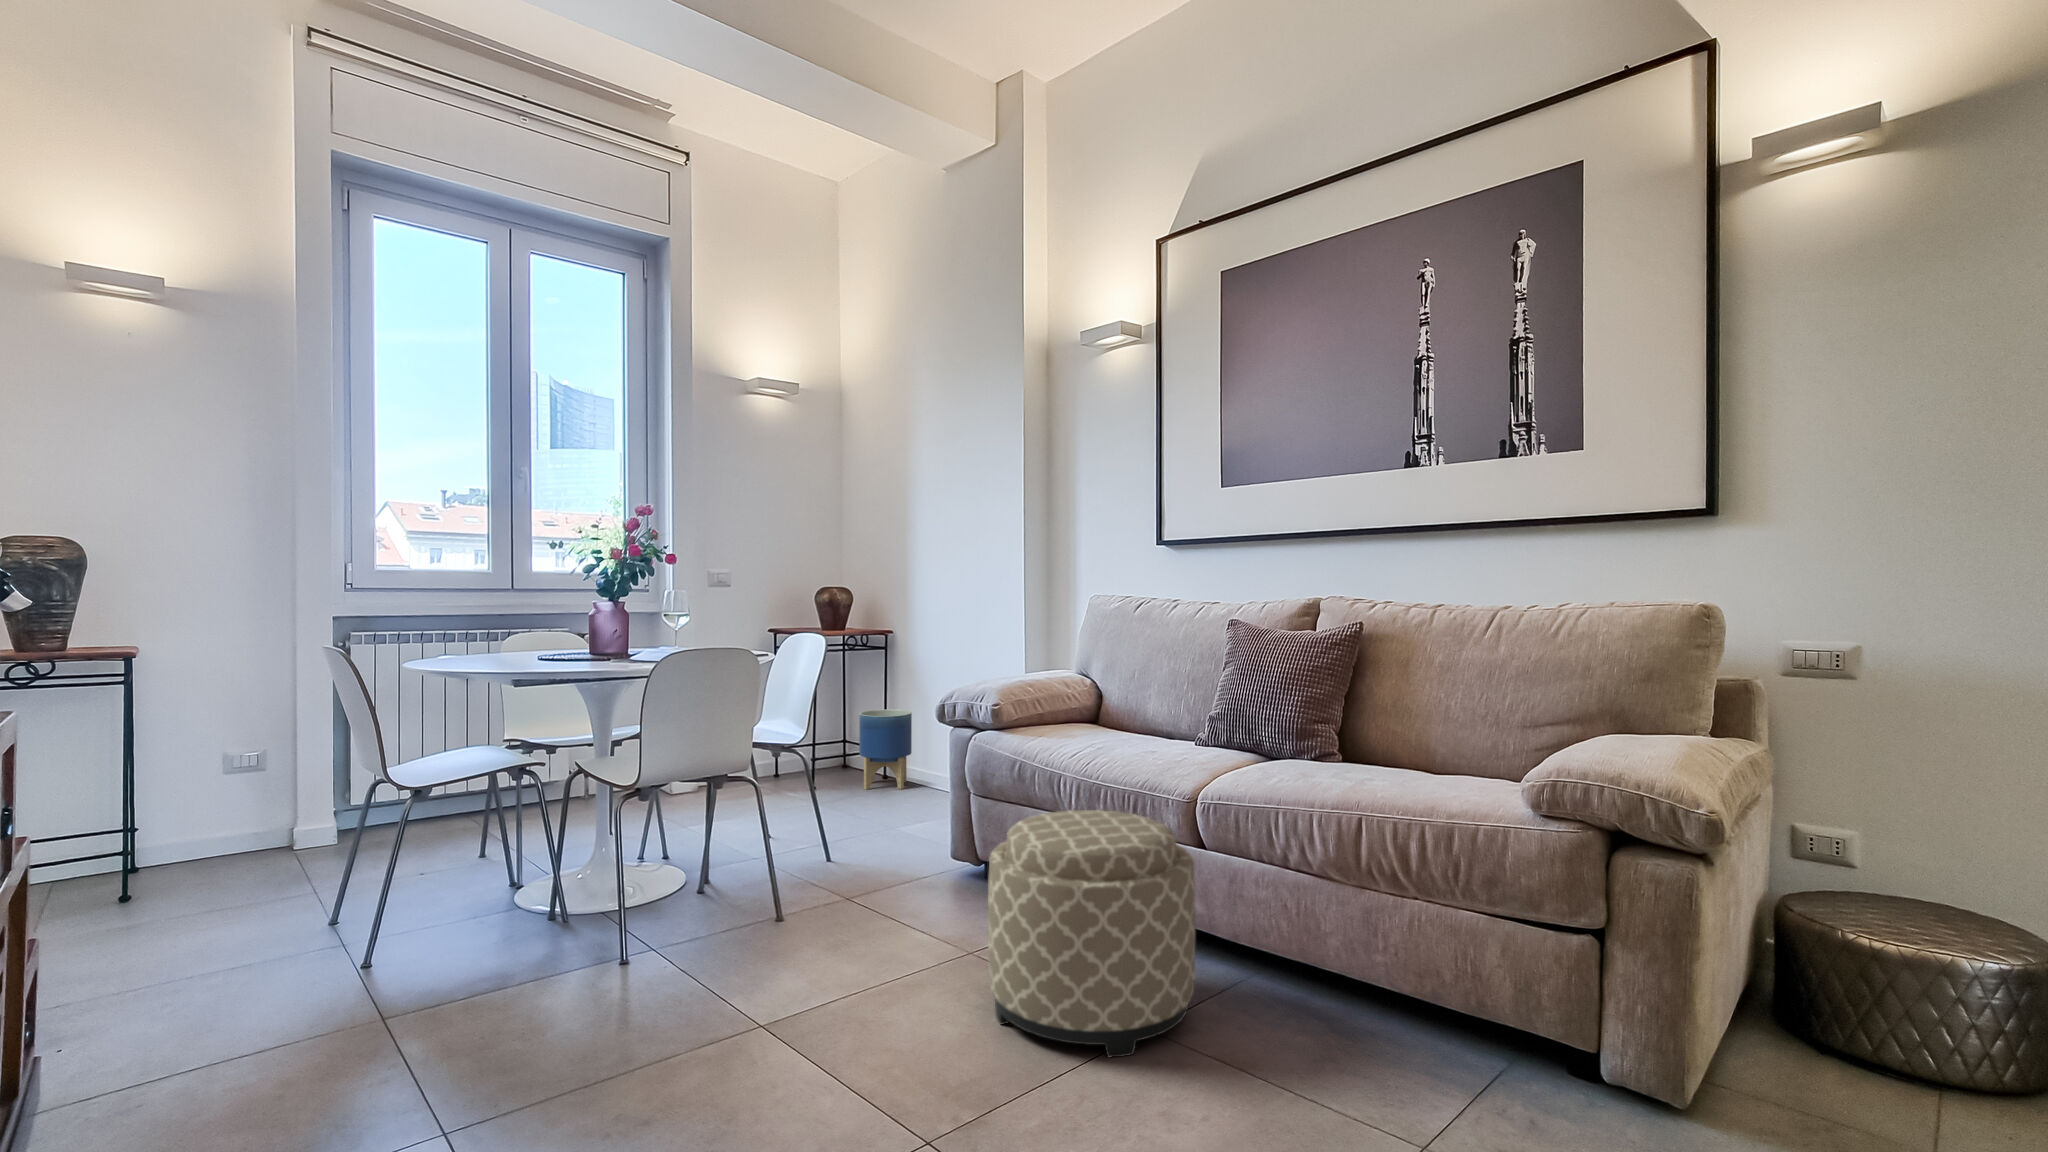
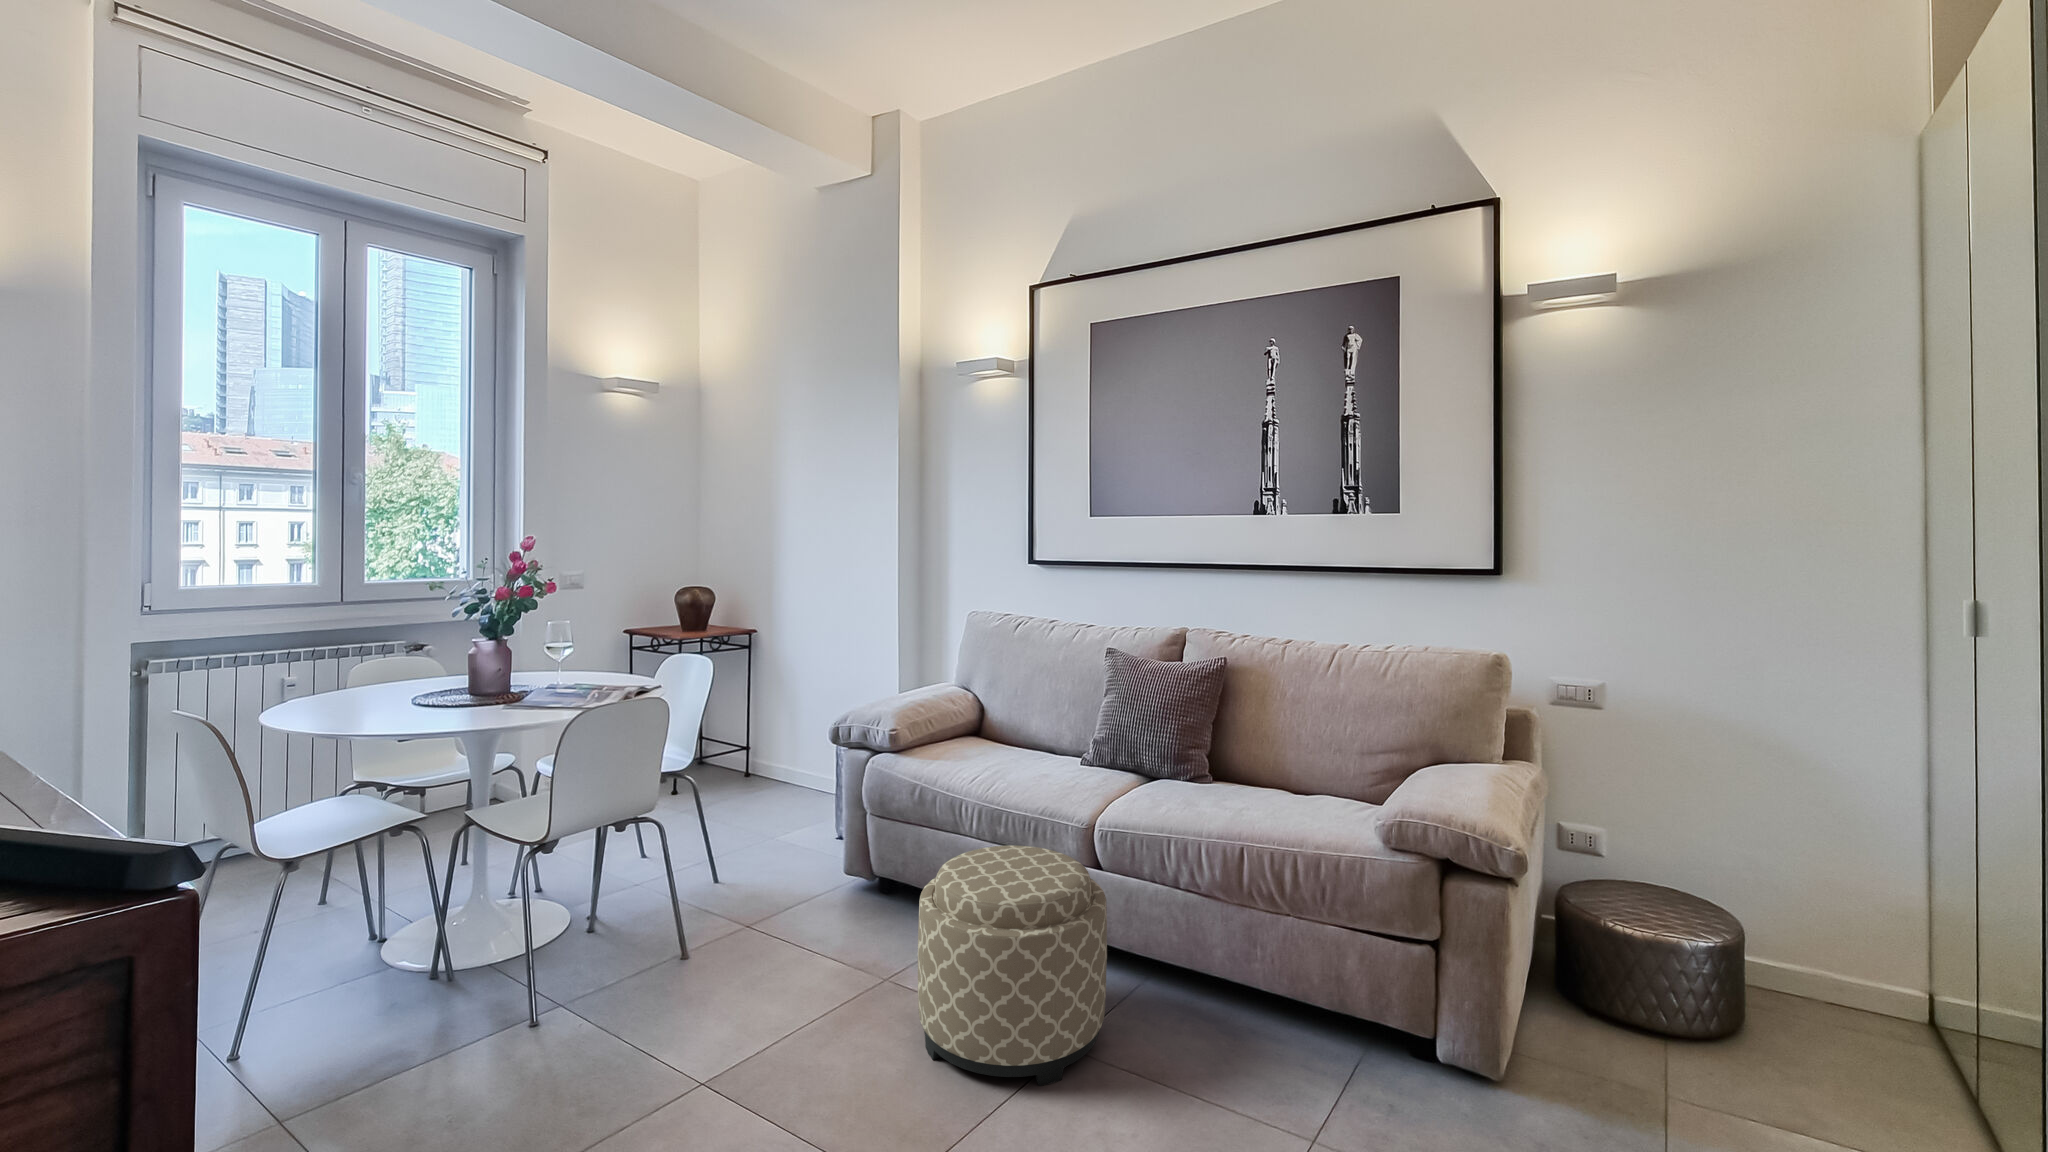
planter: present [859,709,912,790] -> none [730,710,782,790]

